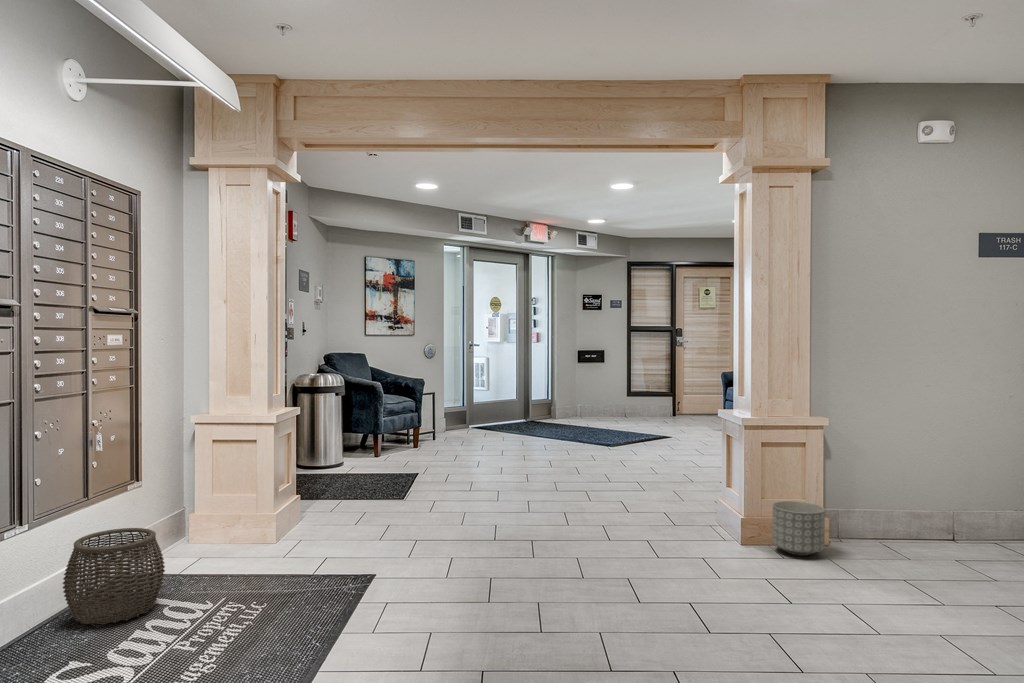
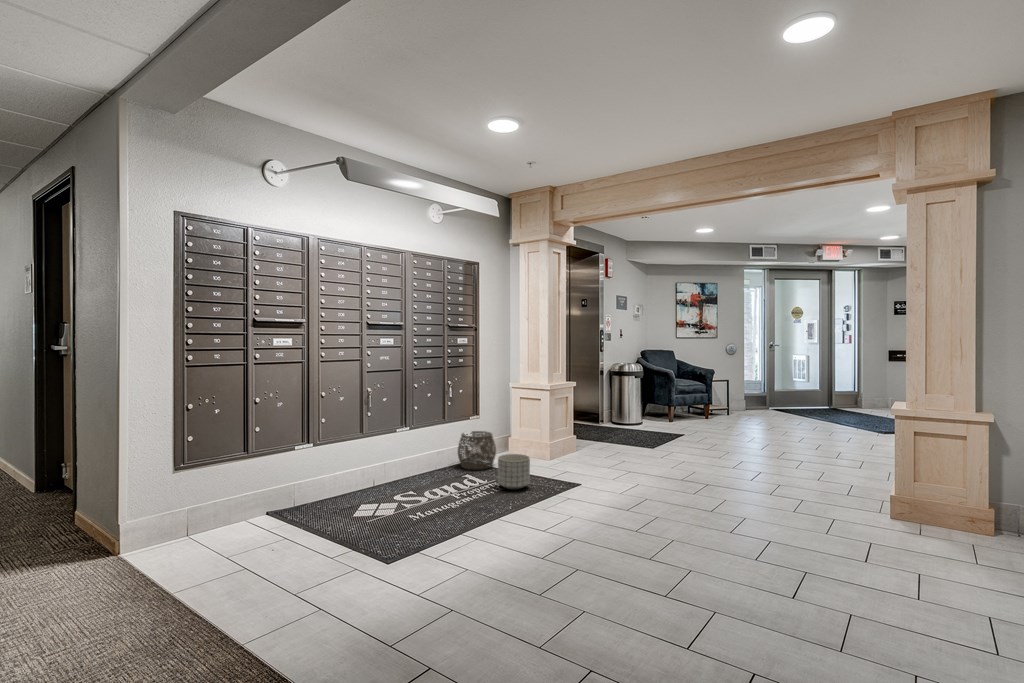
planter: present [772,501,825,556] -> present [498,454,530,490]

